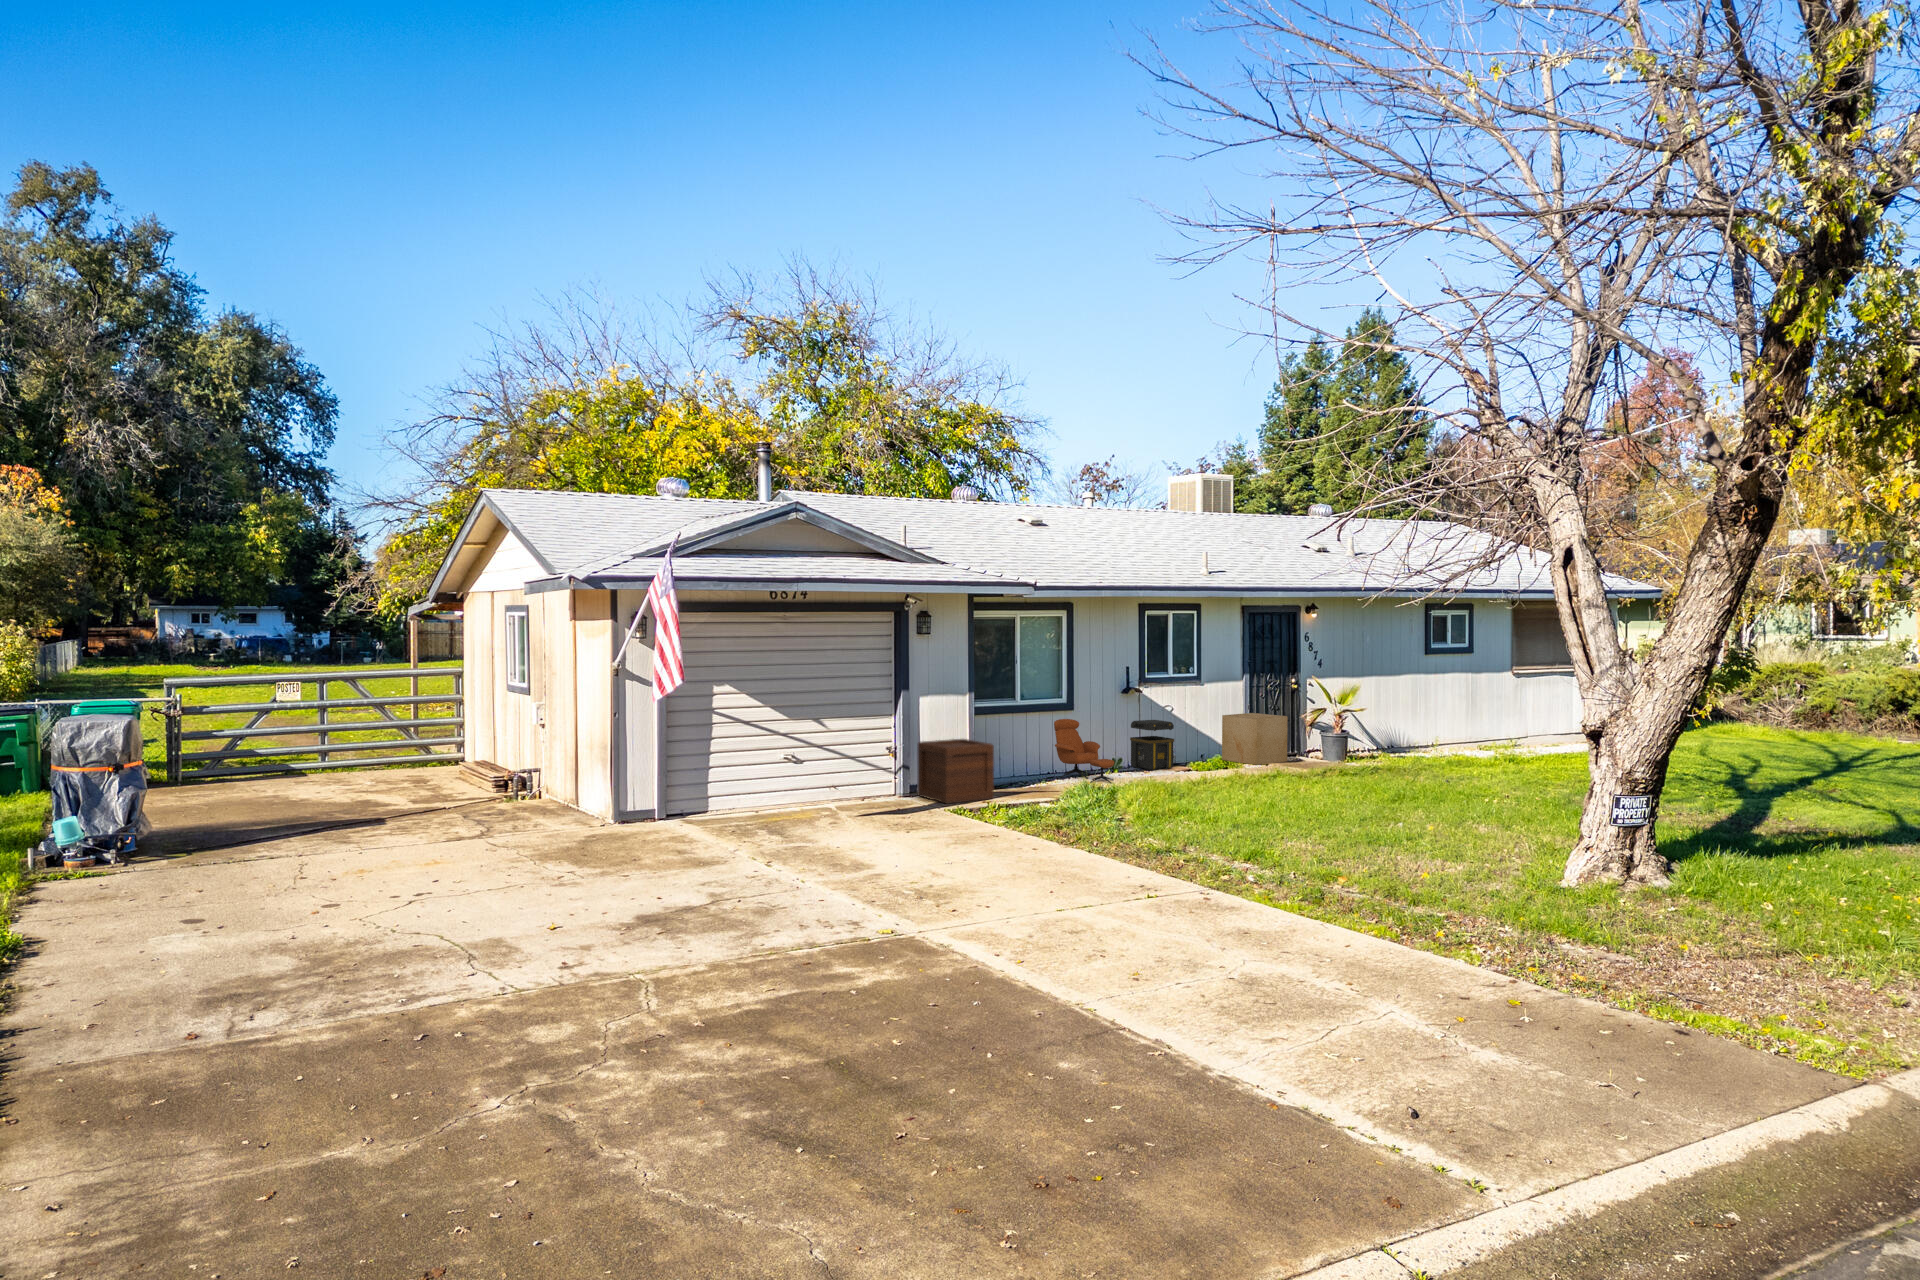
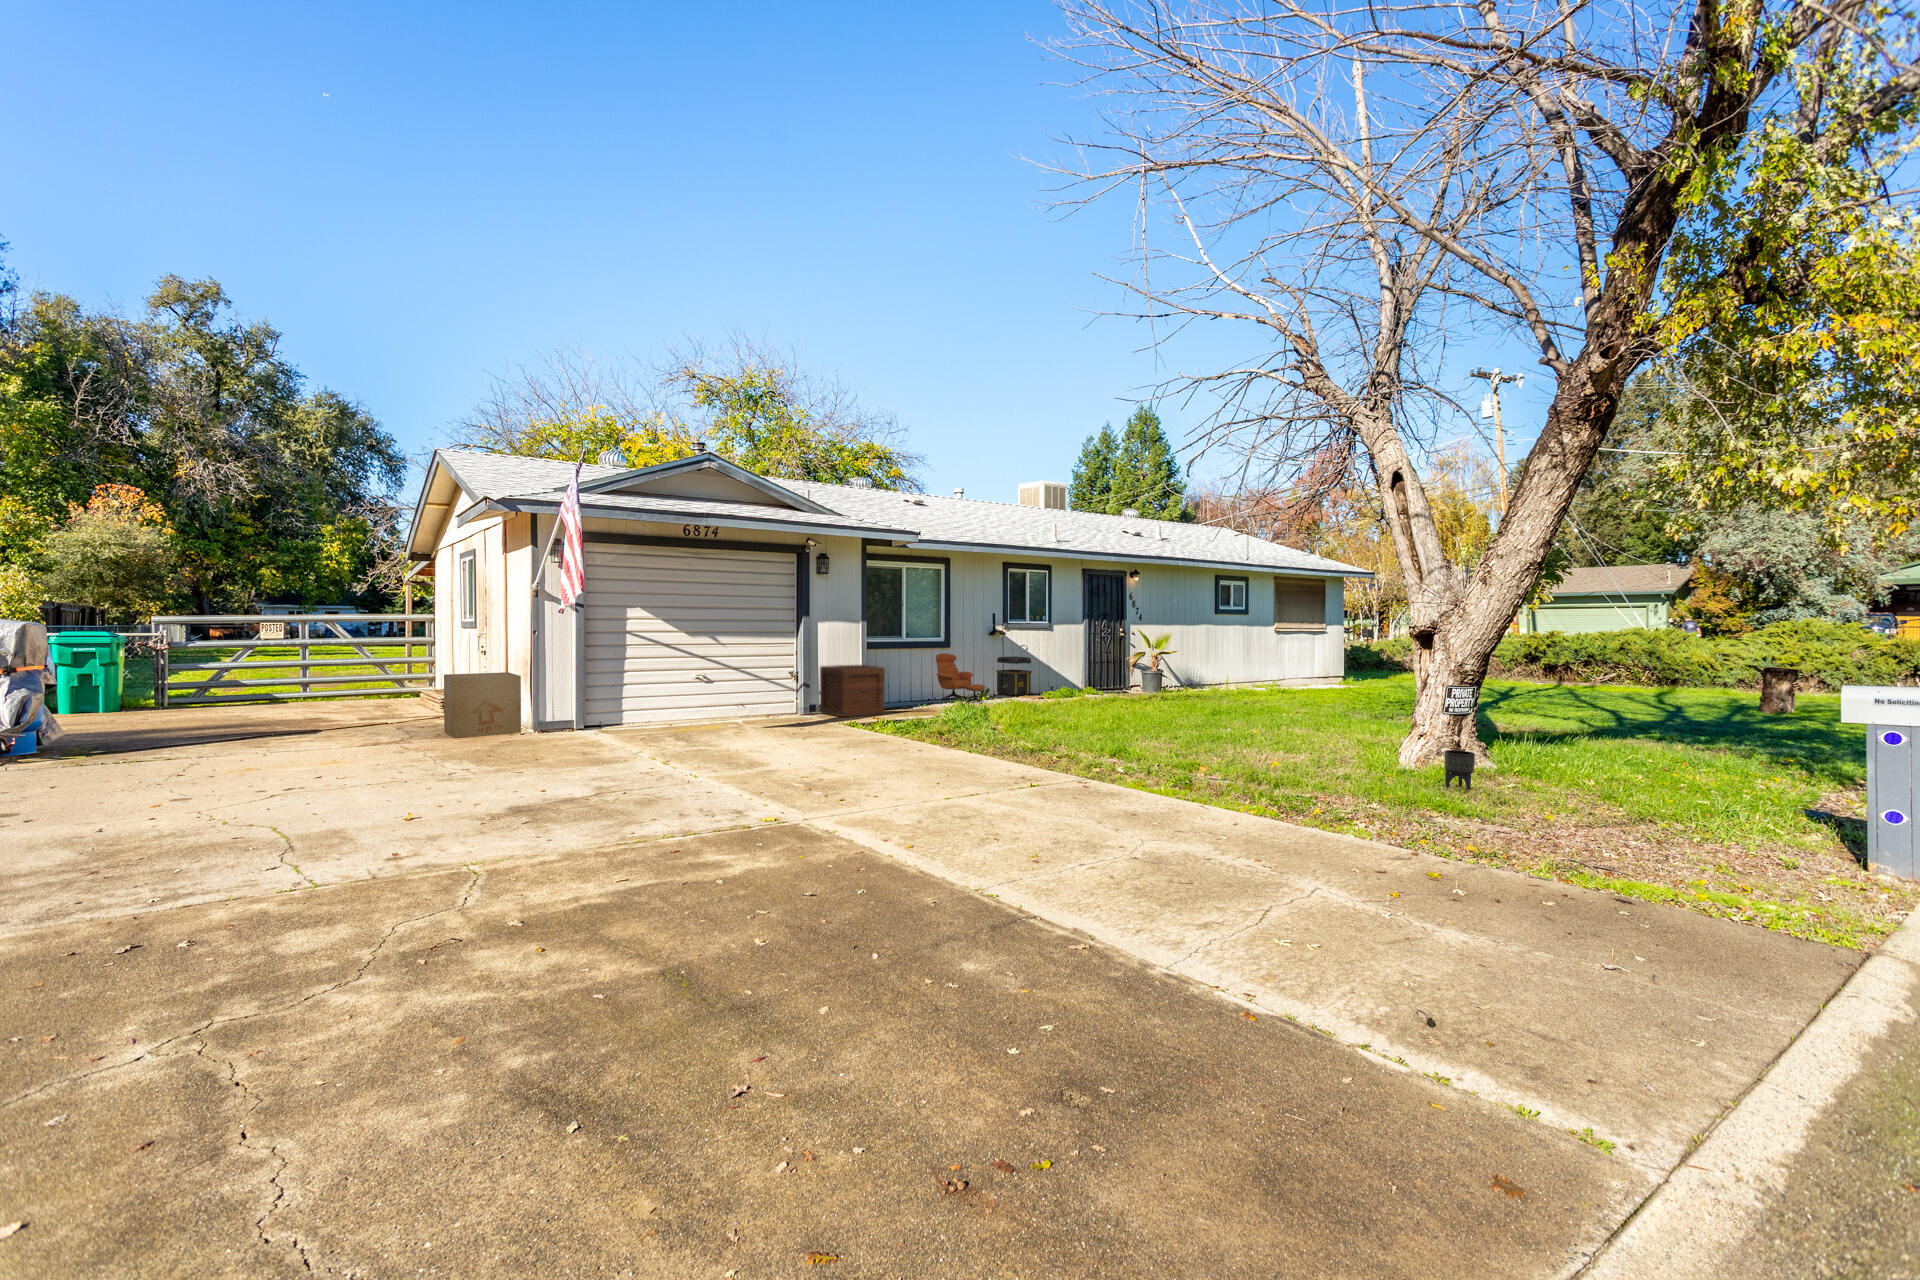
cardboard box: present [1222,713,1288,765] -> present [444,672,521,738]
planter: none [1610,866,1642,910] -> present [1444,750,1475,790]

